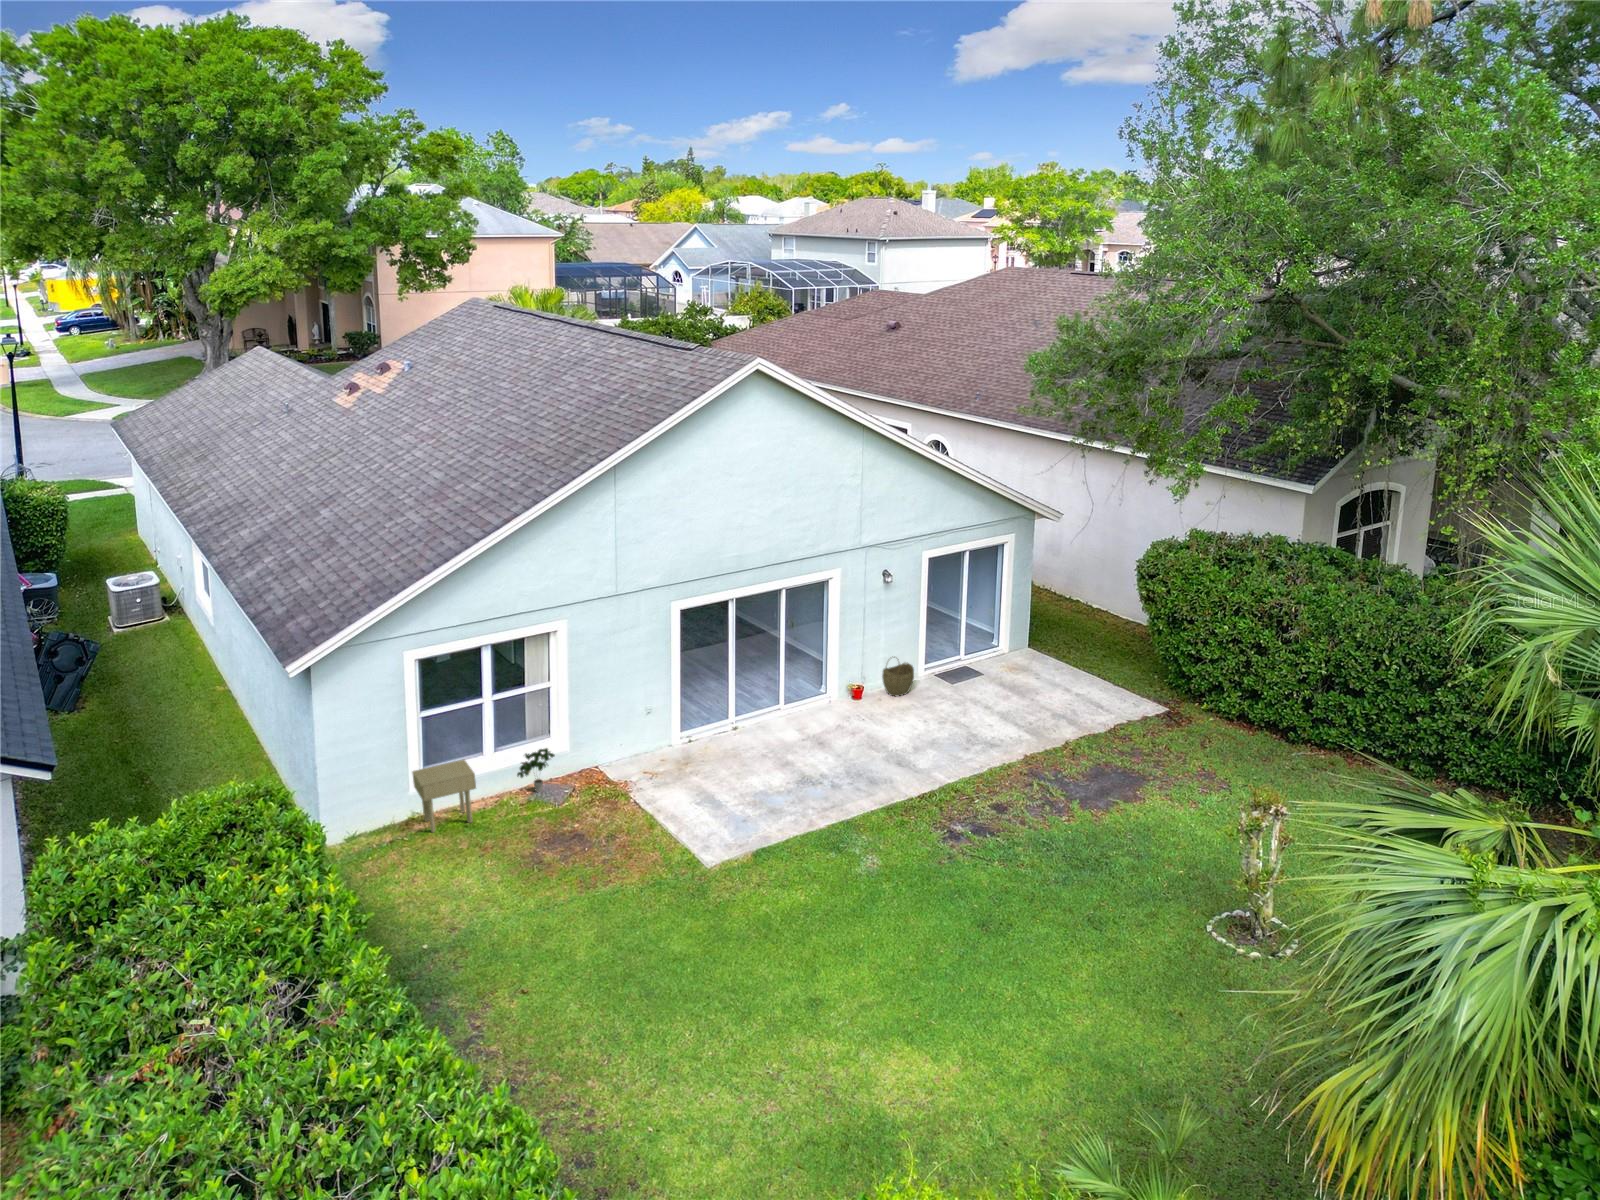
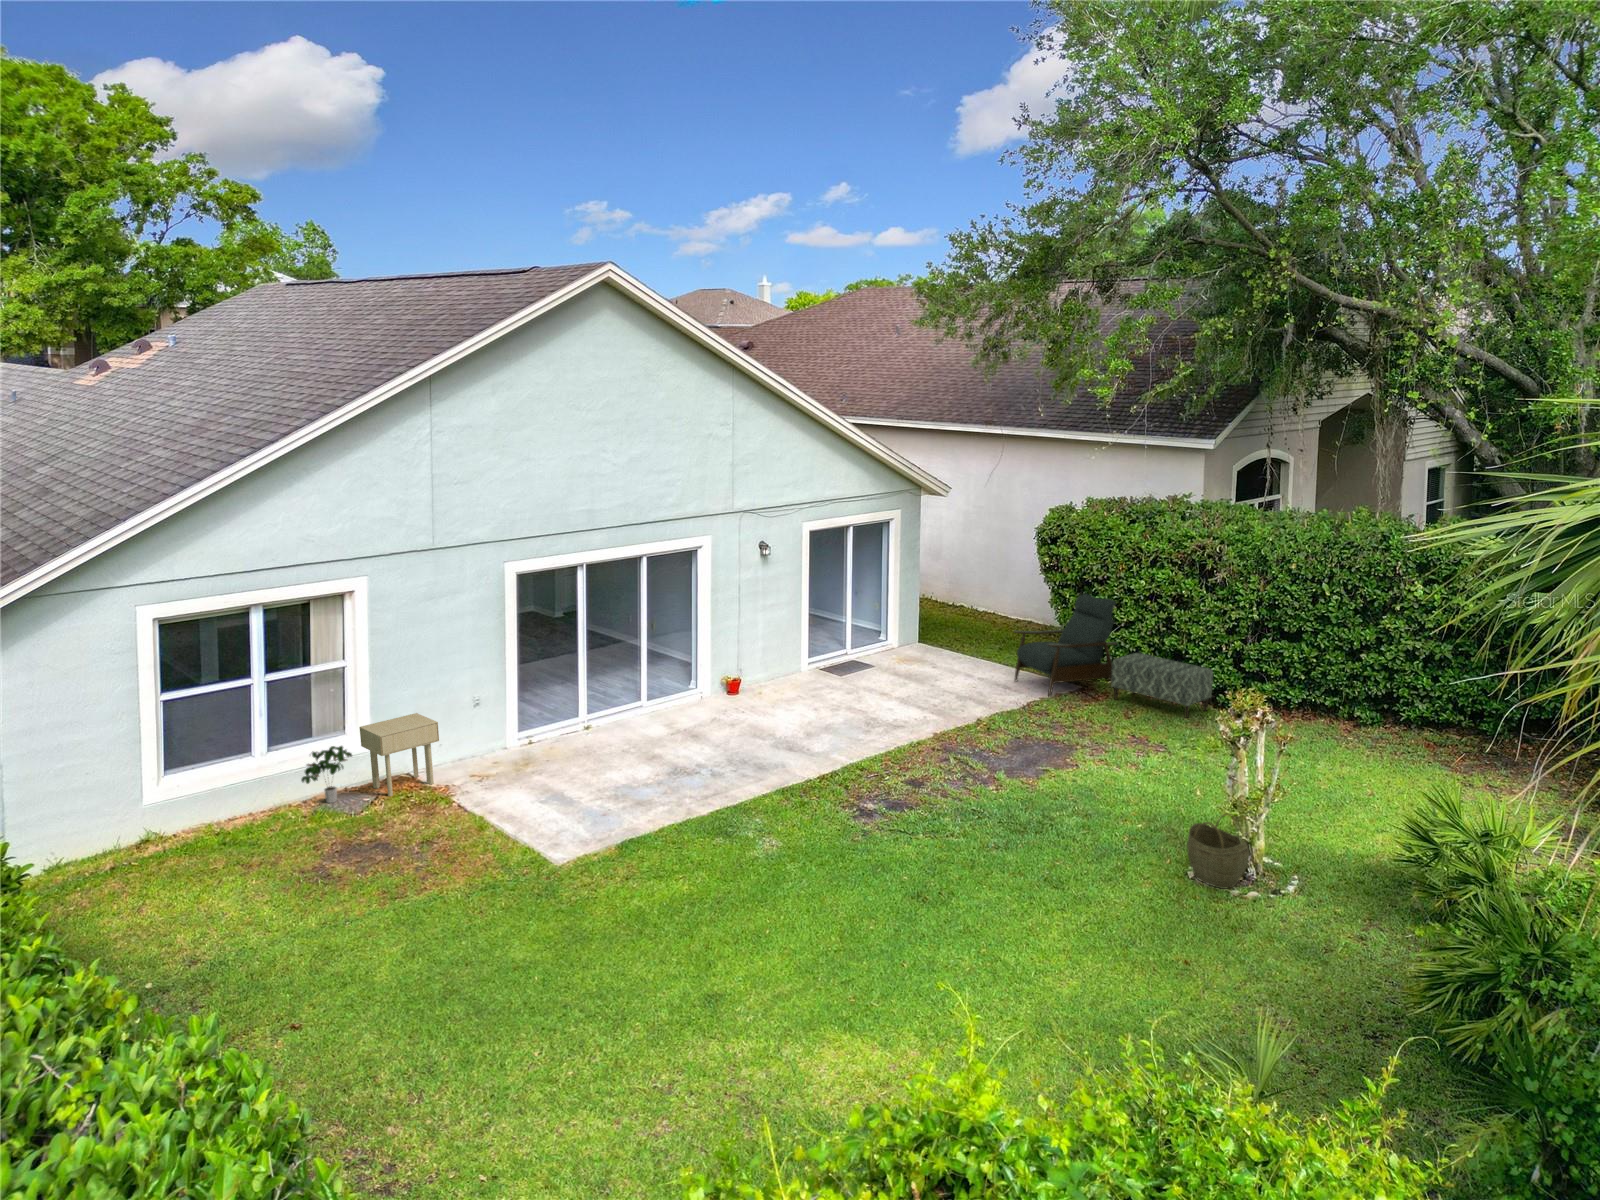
chair: none [1108,623,1206,720] -> present [1014,594,1117,697]
woven basket: present [882,657,914,696] -> present [1187,814,1250,889]
bench: none [1191,686,1282,754] -> present [1111,653,1213,718]
side table: present [412,760,476,833] -> present [359,713,439,796]

